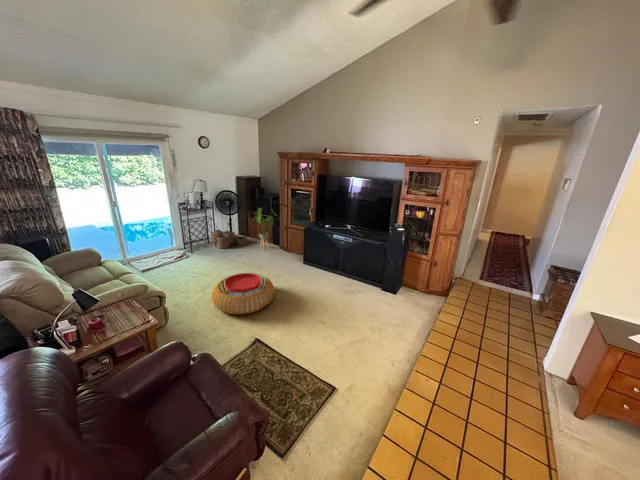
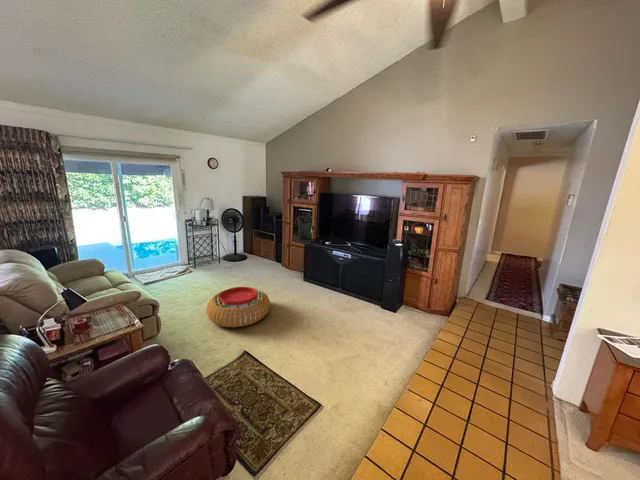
house plant: present [253,208,274,249] -> none [256,225,282,267]
woven basket: present [211,230,247,249] -> none [216,246,251,265]

